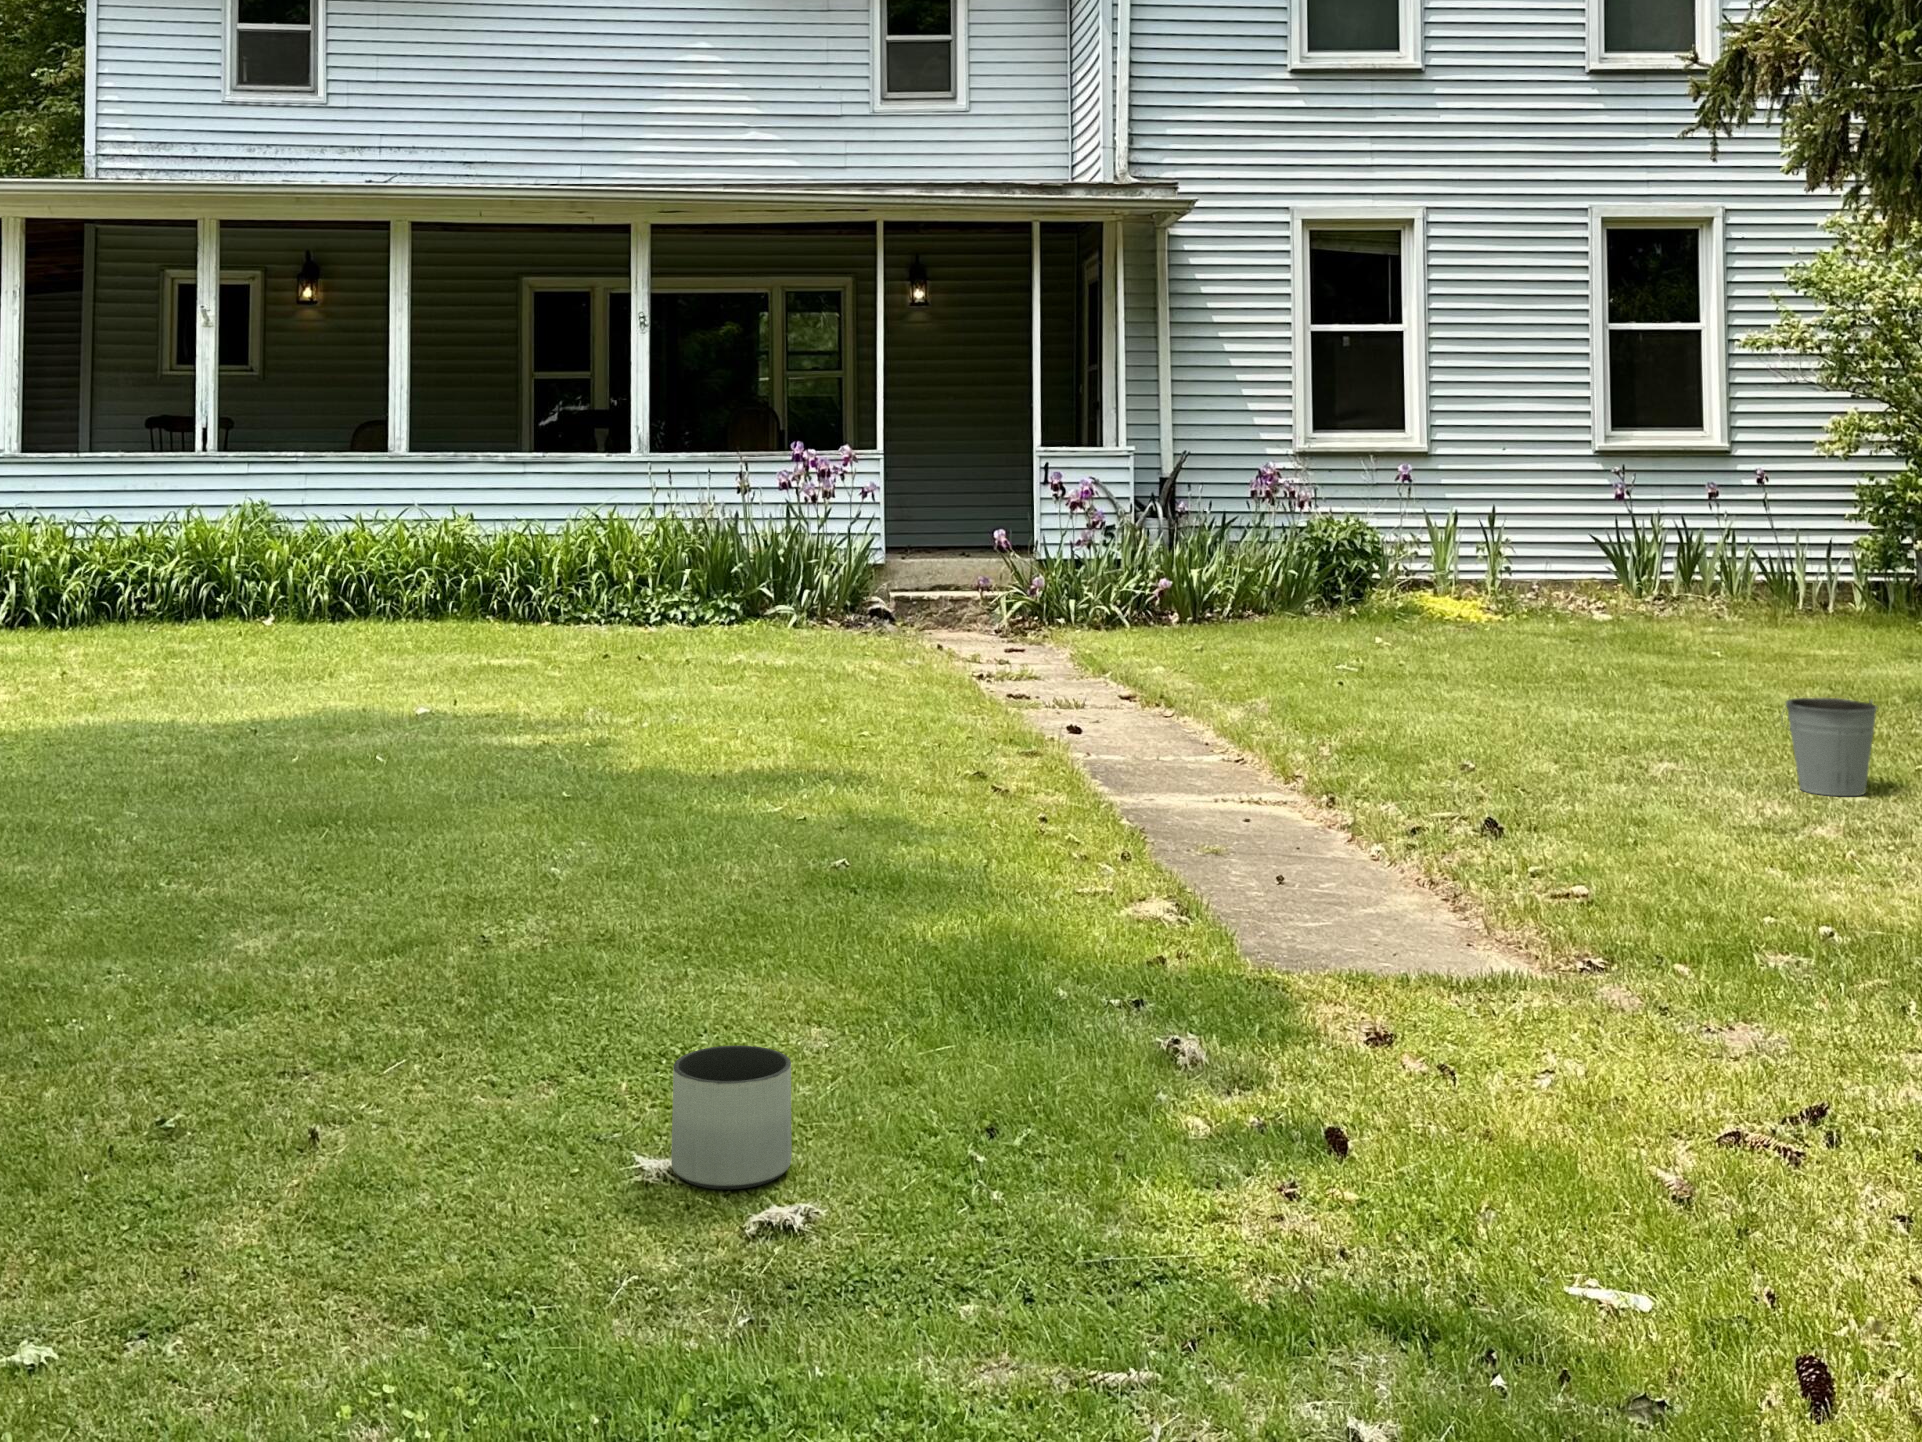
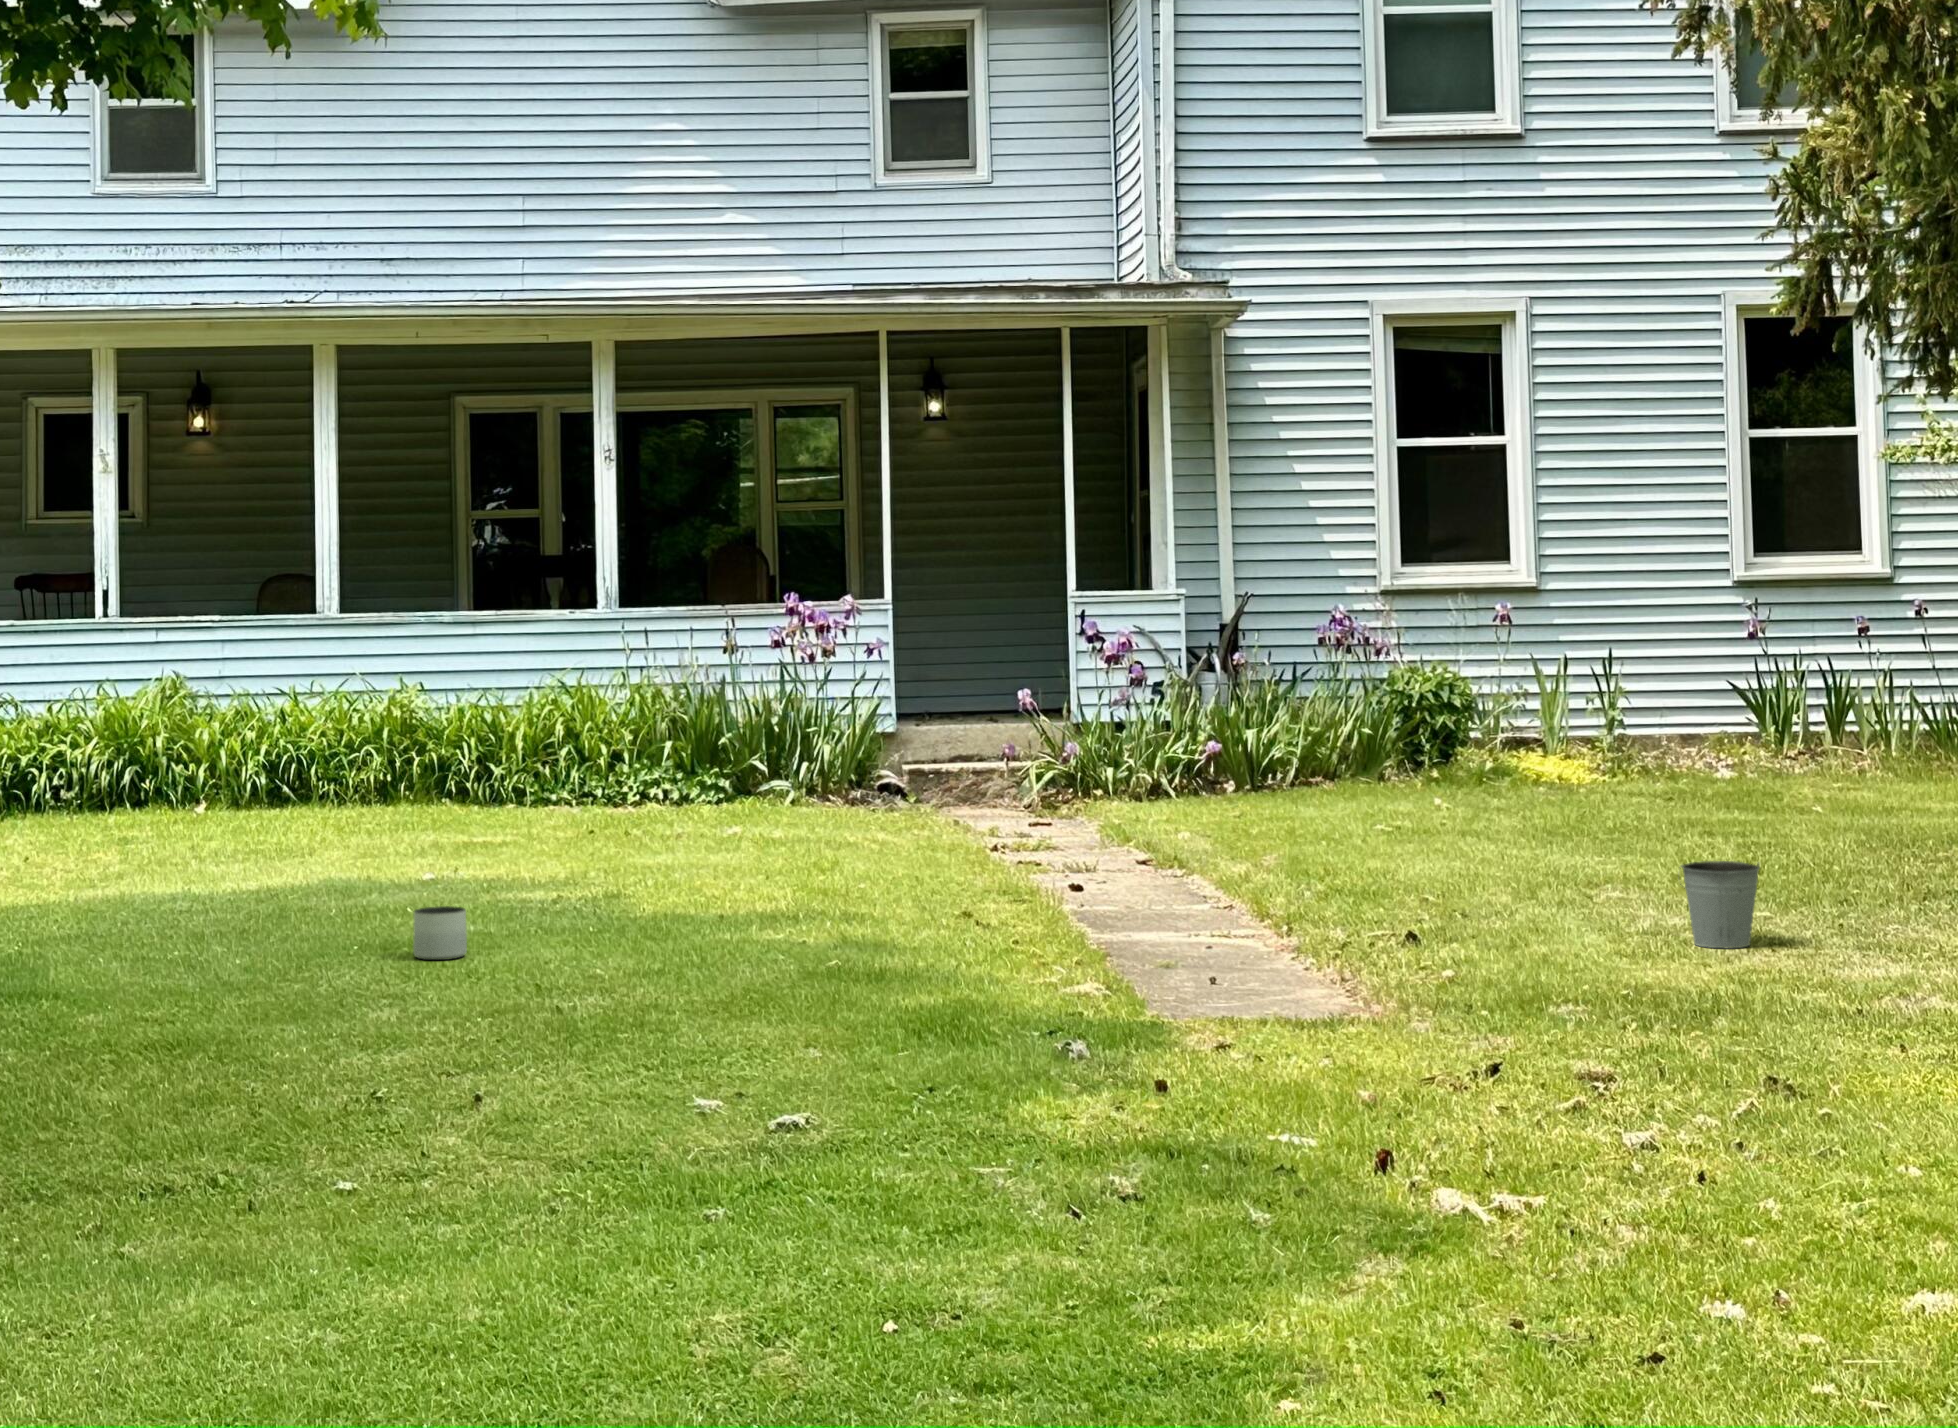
planter: present [671,1046,792,1189] -> present [413,906,467,960]

